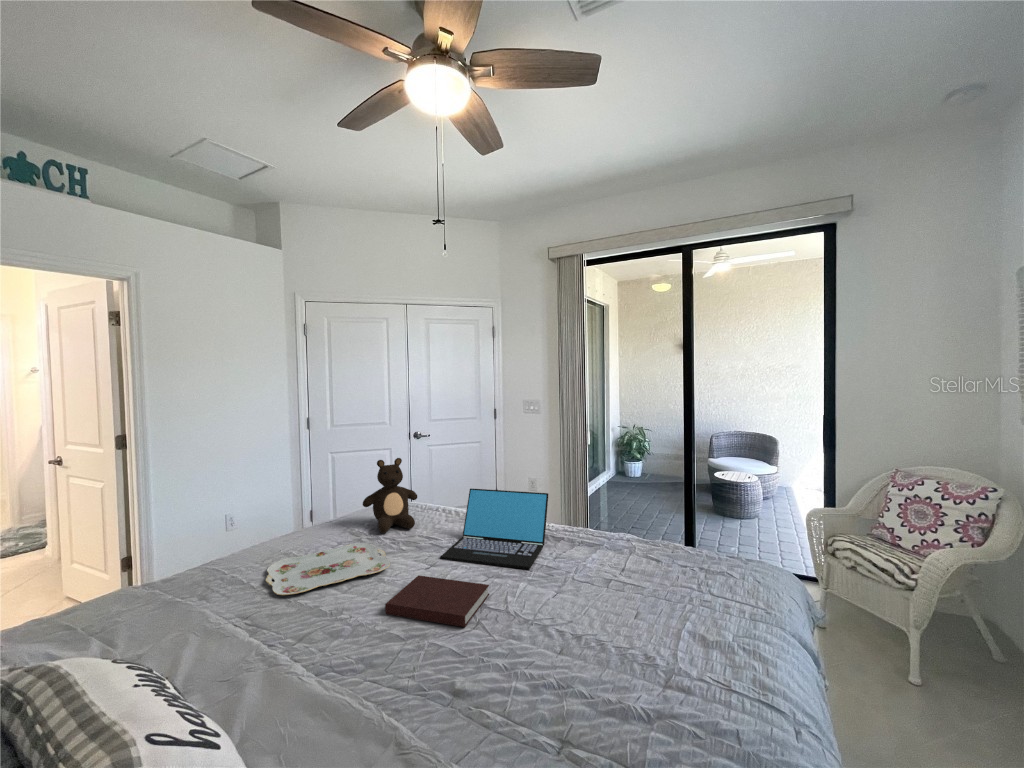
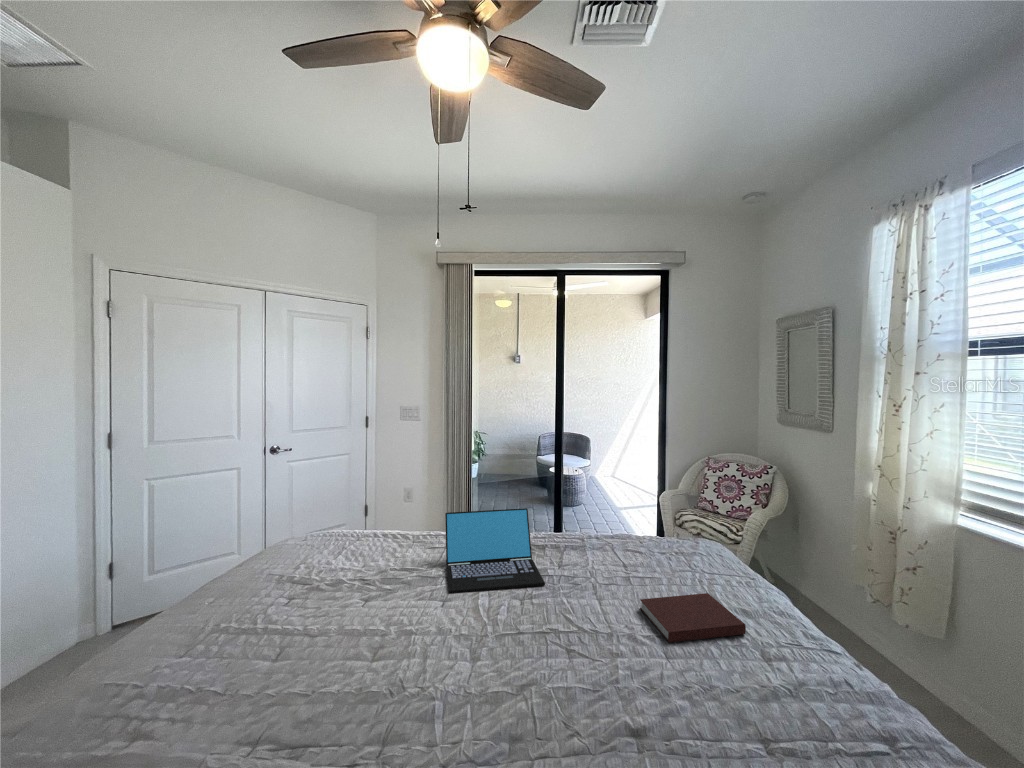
teddy bear: present [363,458,417,533] -> none [316,488,383,578]
serving tray: present [266,543,390,595] -> none [254,593,411,683]
notebook: present [385,575,489,627] -> present [640,593,746,643]

